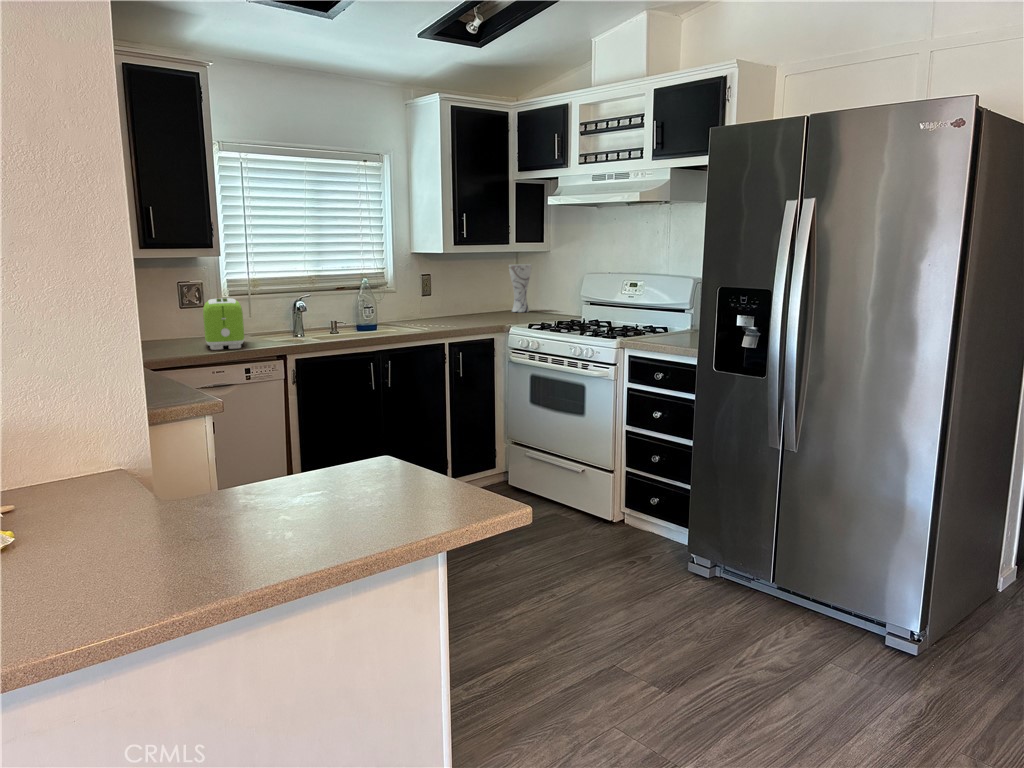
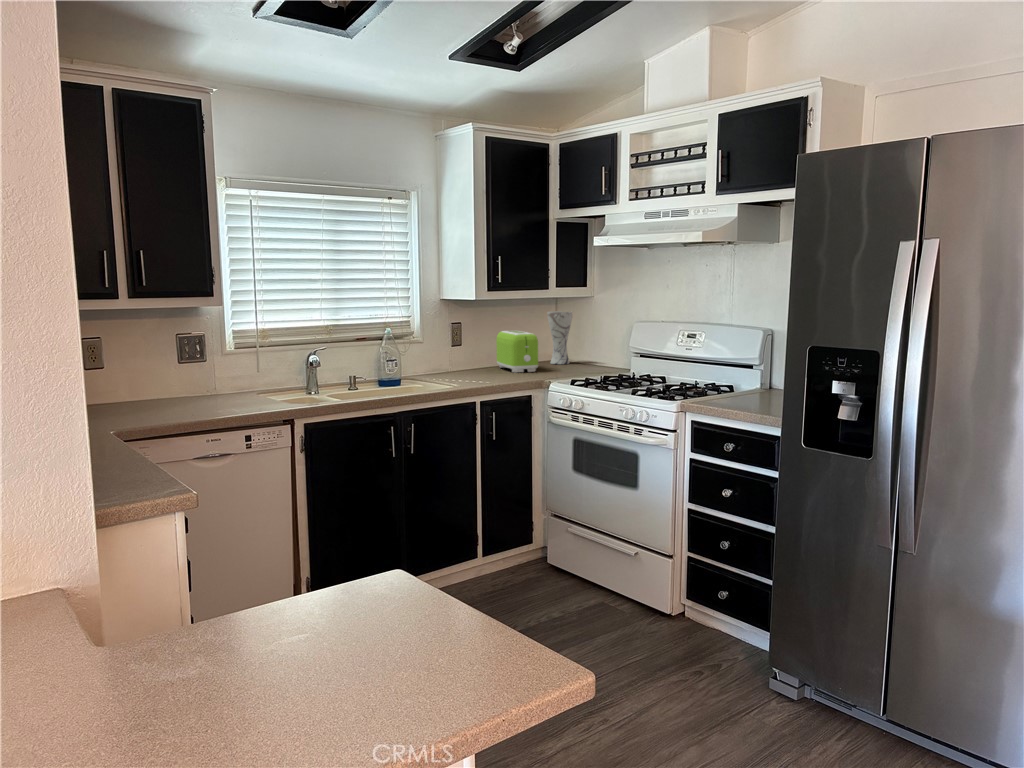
toaster: present [203,298,244,350] -> present [496,331,538,372]

